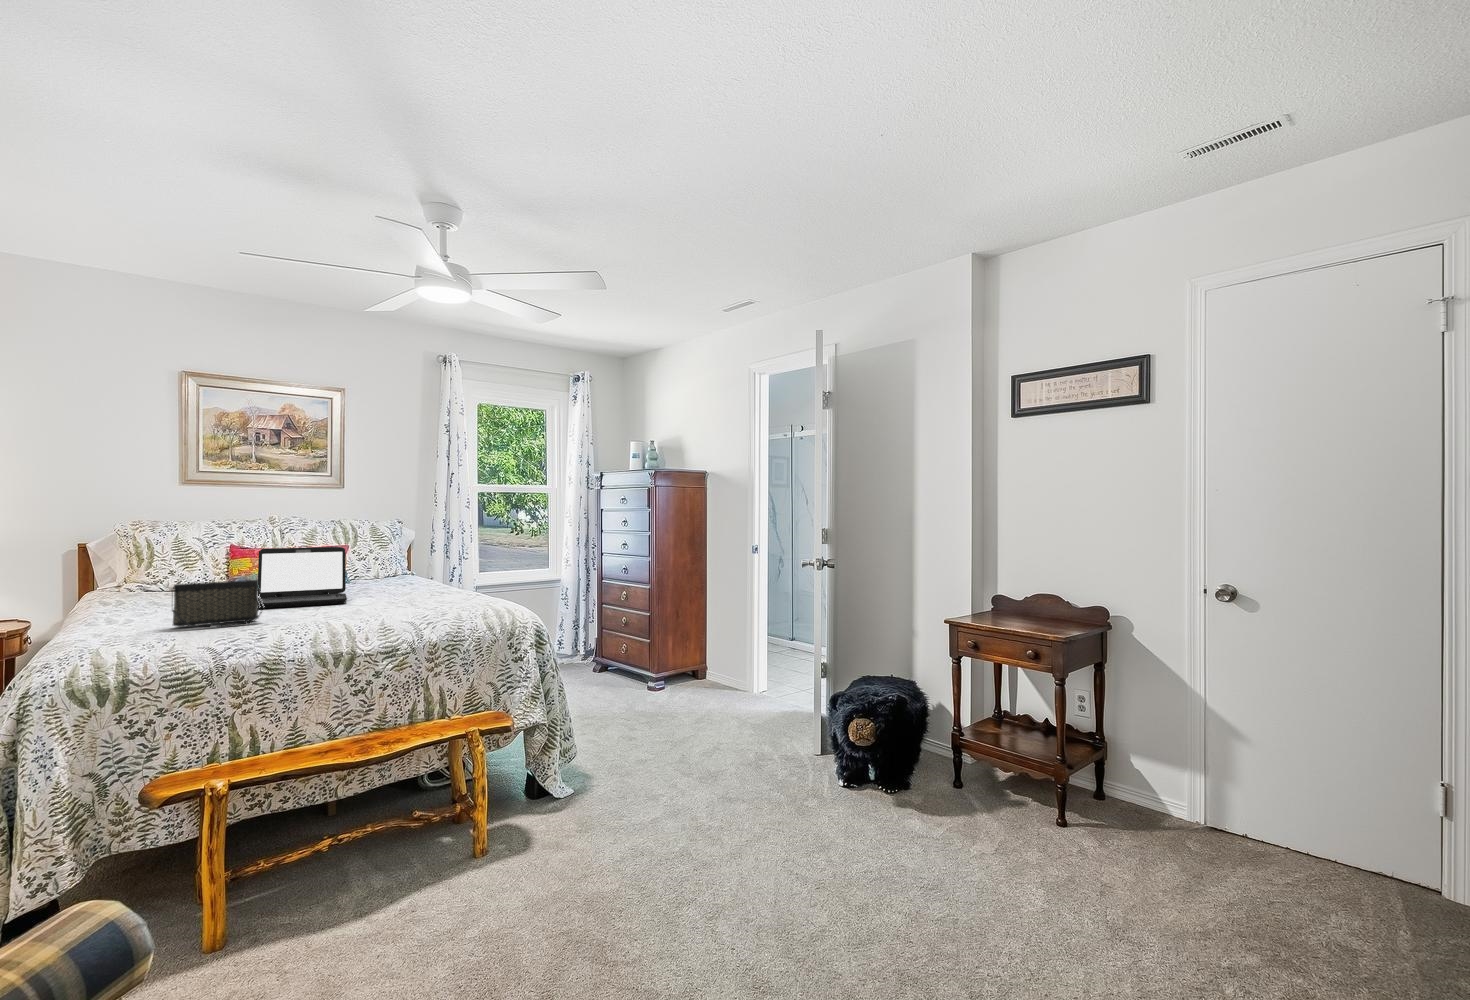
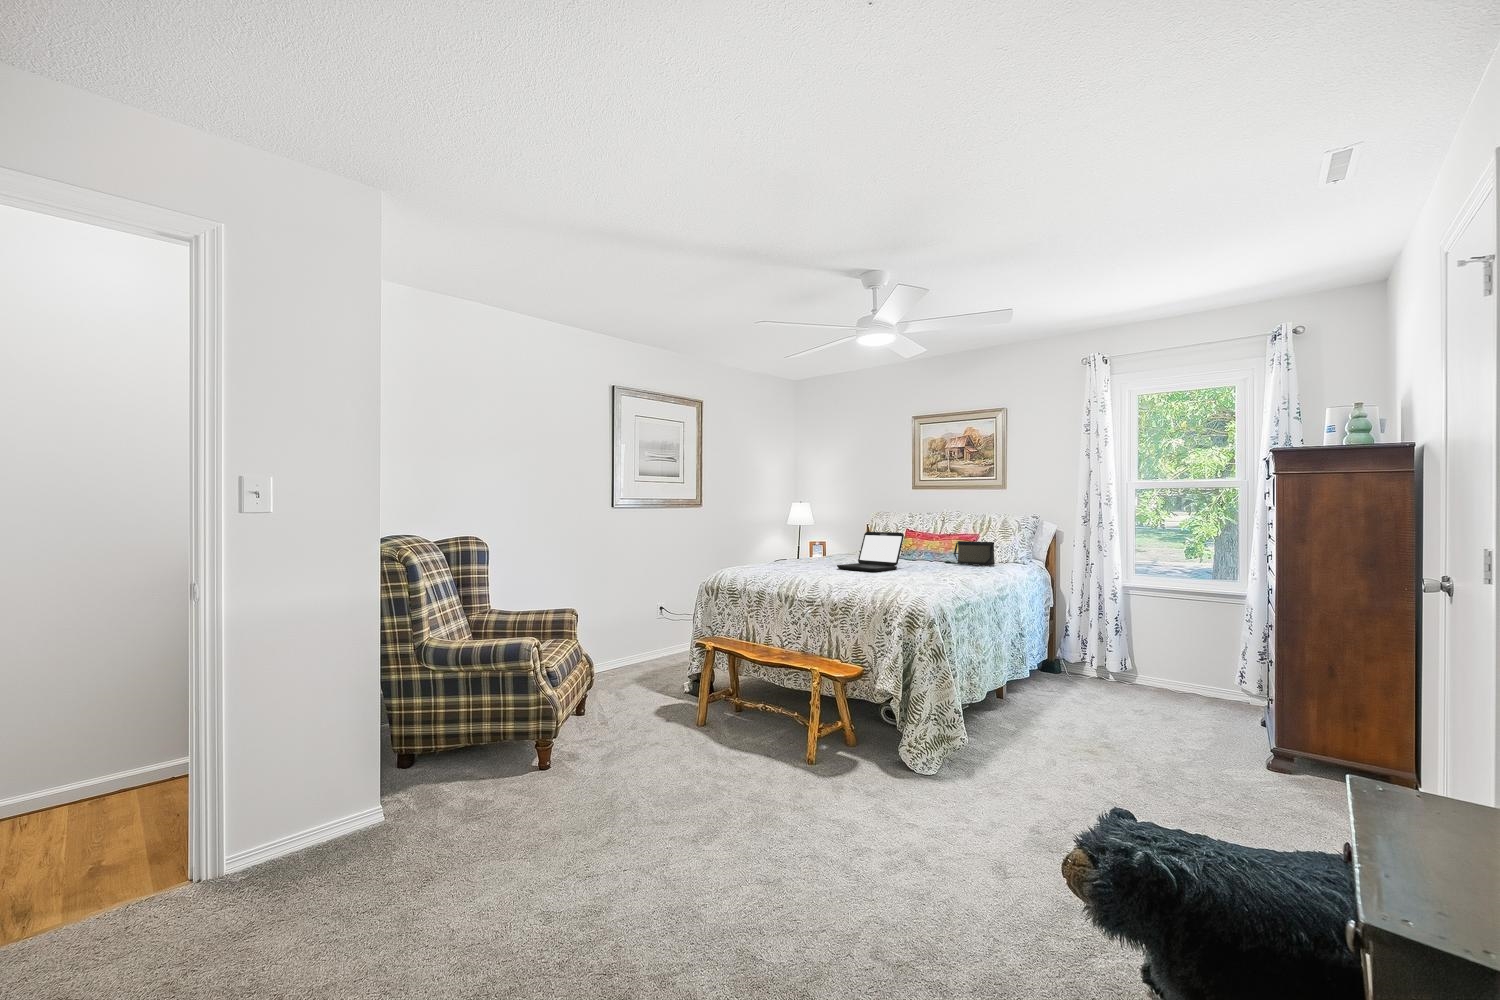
handbag: present [172,580,264,627] -> present [954,541,995,566]

